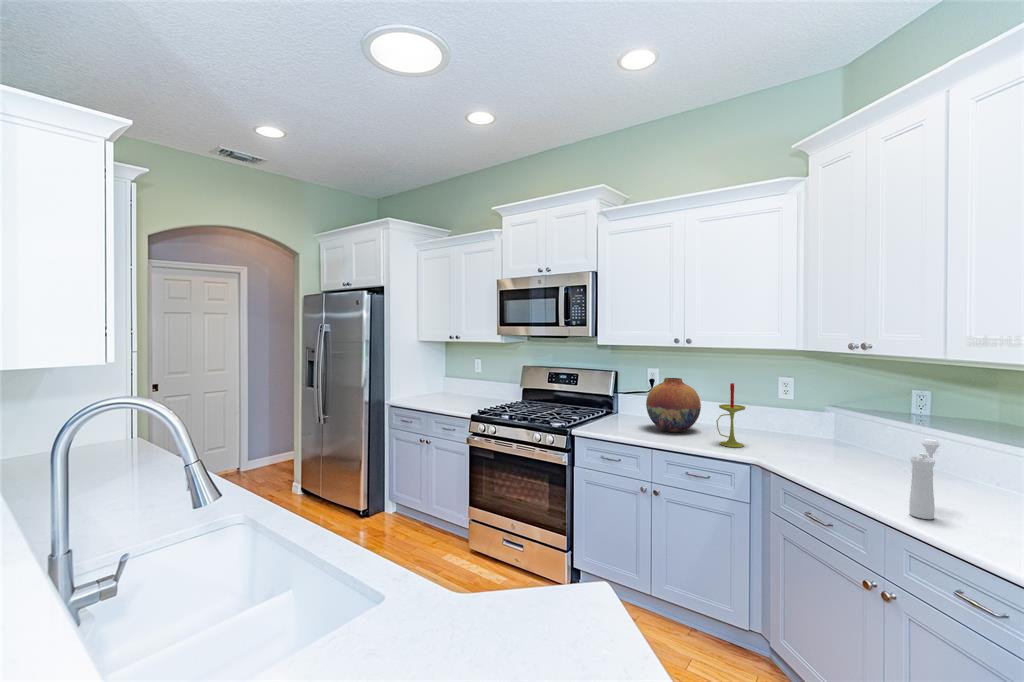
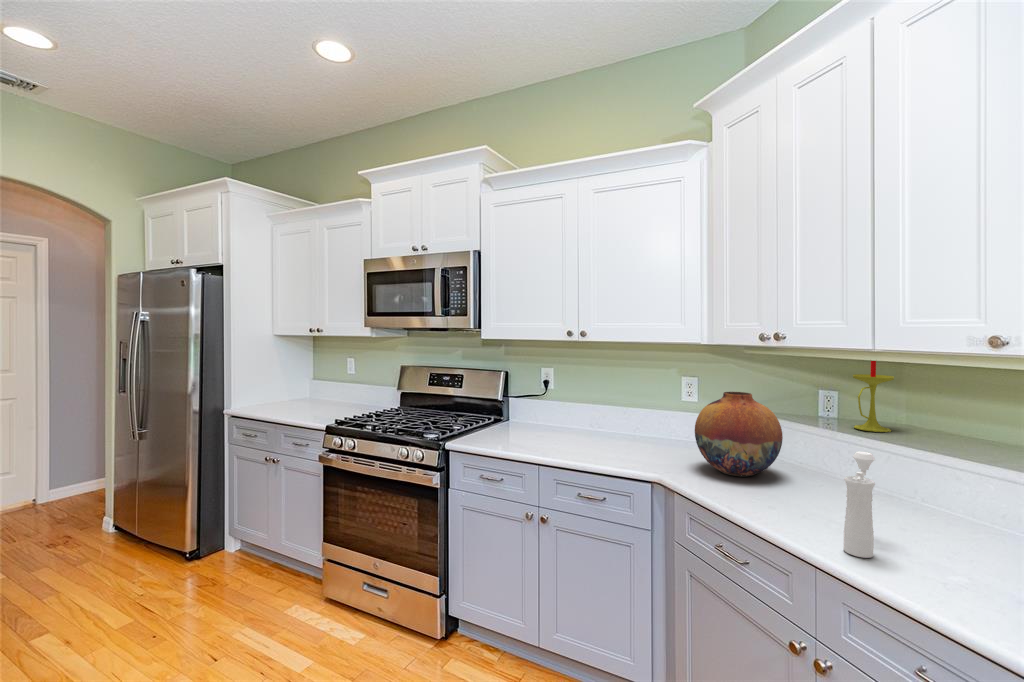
vase: present [646,378,701,432] -> present [695,392,783,477]
candle: present [716,383,746,447] -> present [853,361,894,432]

